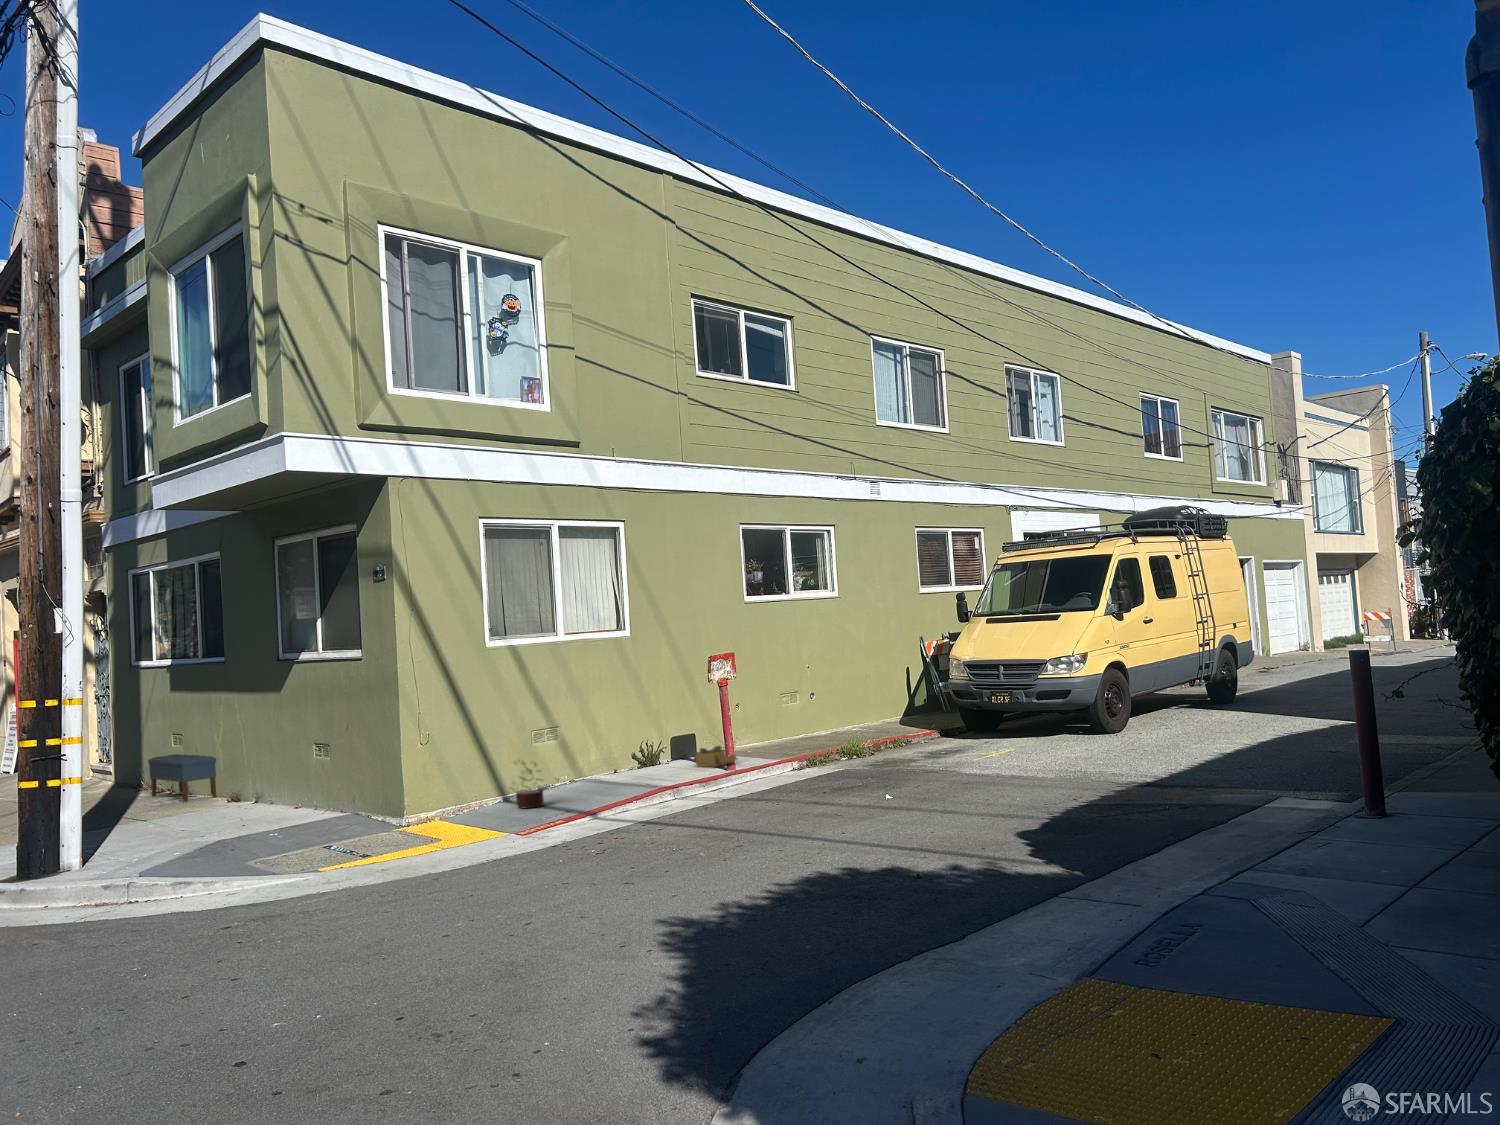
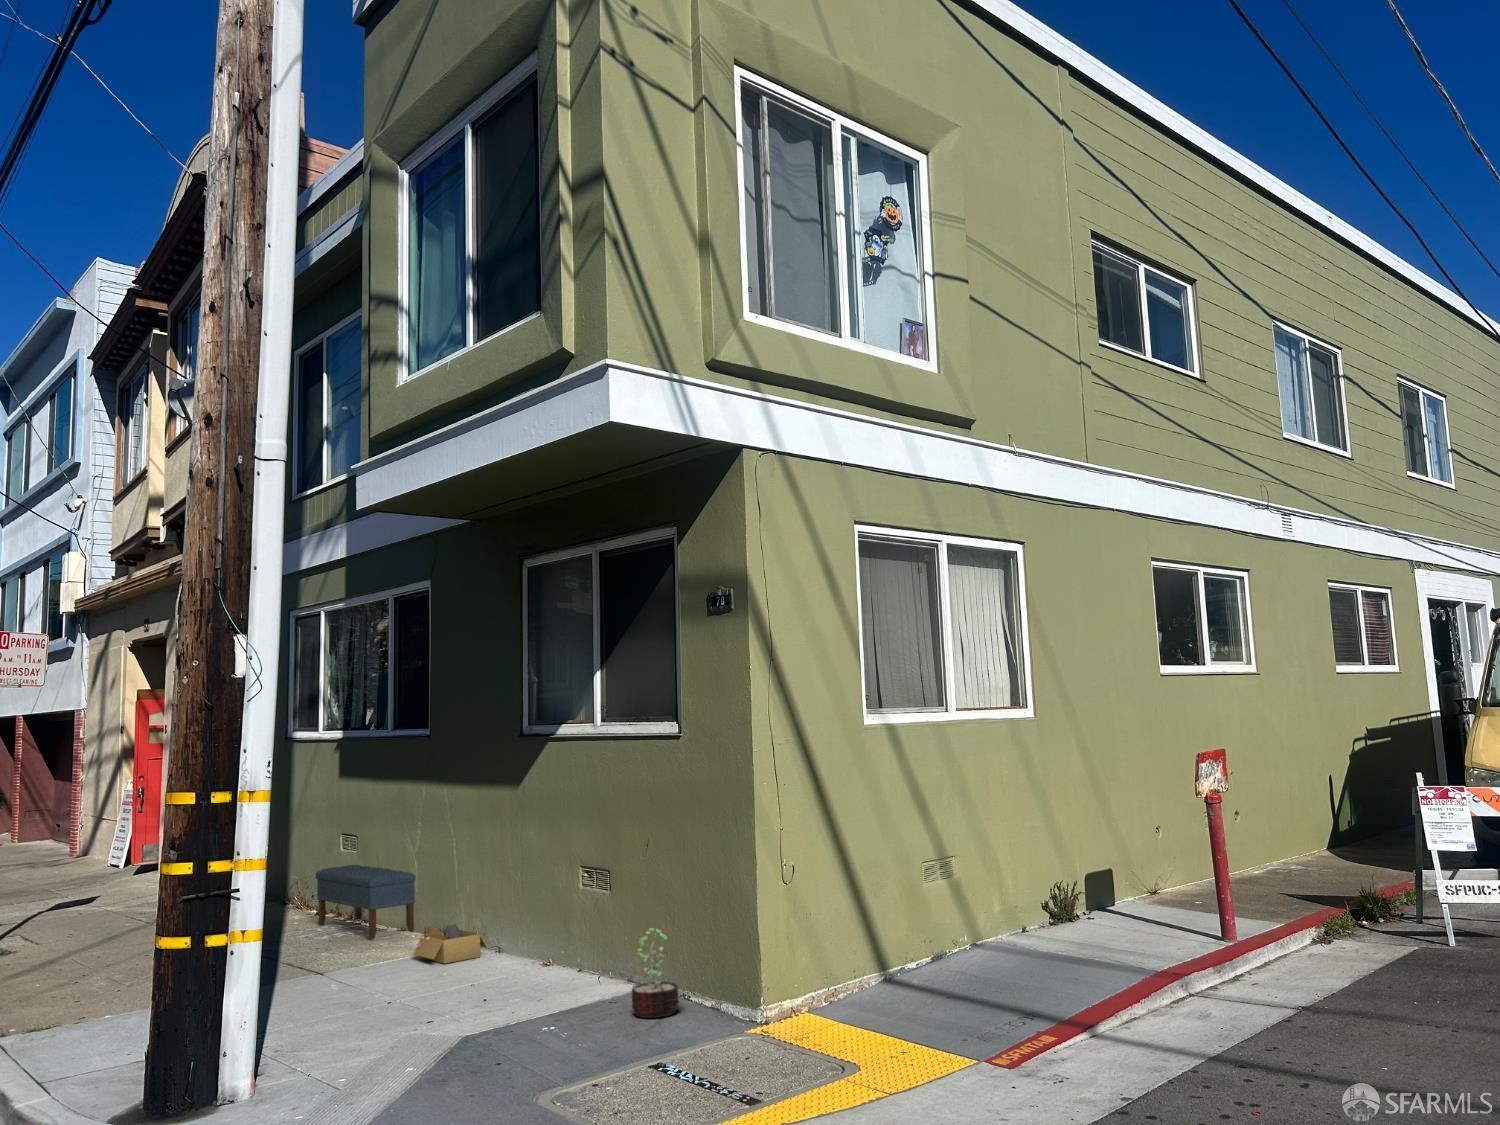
cardboard box: present [693,746,737,767] -> present [413,924,488,963]
decorative plant: present [510,760,544,808] -> present [631,928,679,1018]

